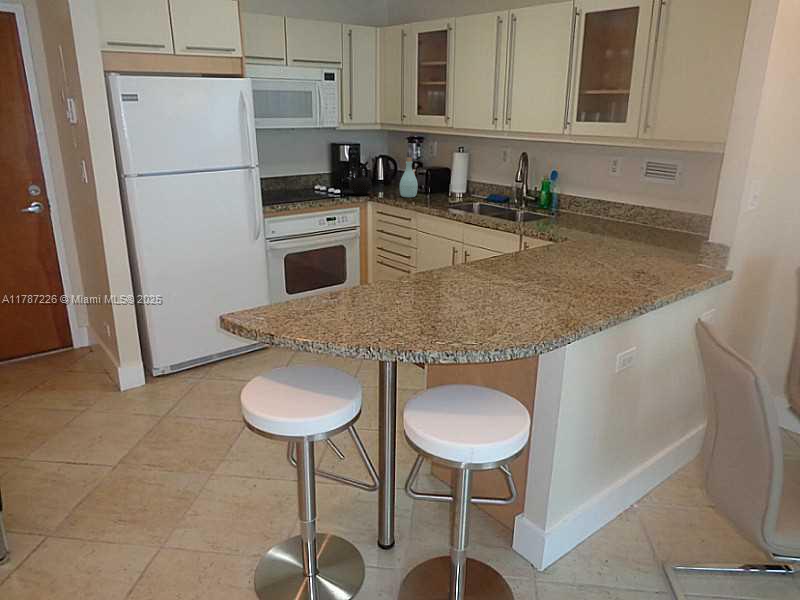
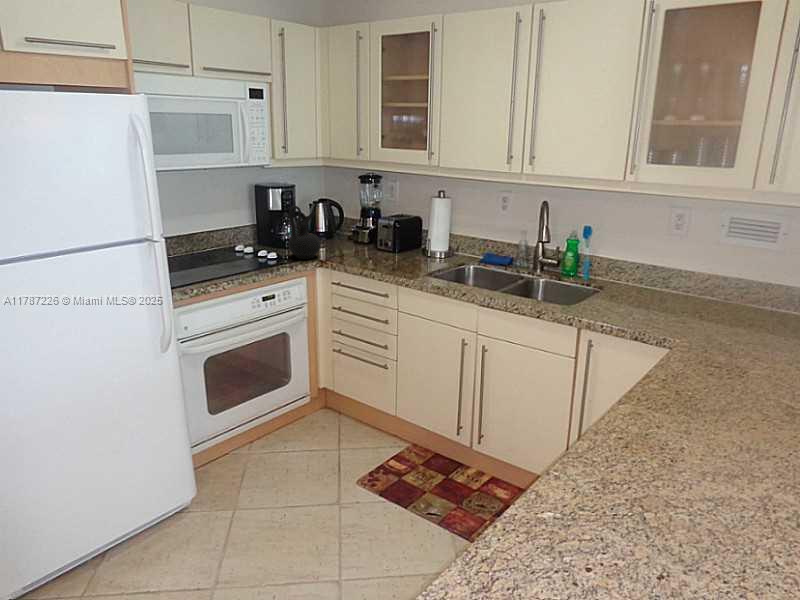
bottle: present [400,158,418,197] -> none [360,206,385,260]

